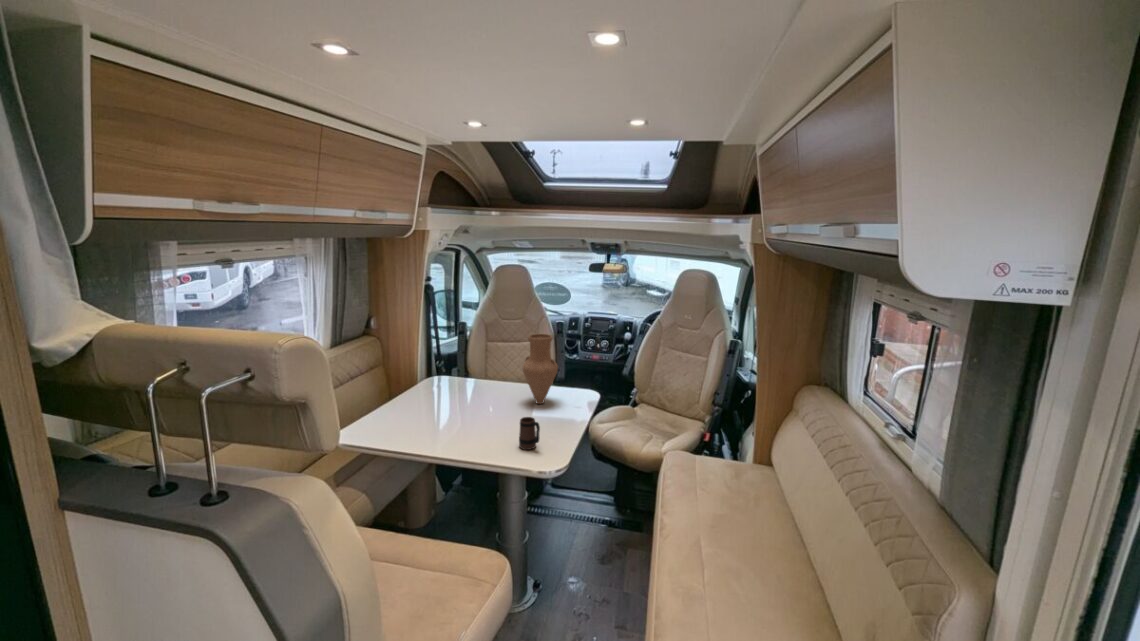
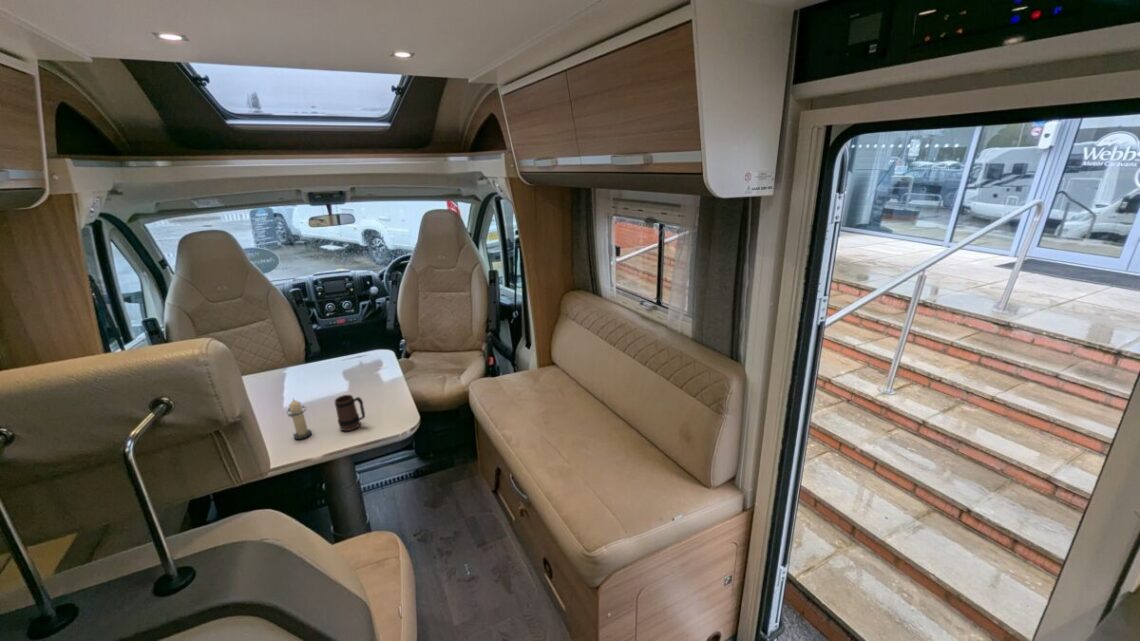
vase: present [523,334,558,404] -> none [293,303,340,382]
candle: none [485,406,503,443] -> present [288,400,311,439]

